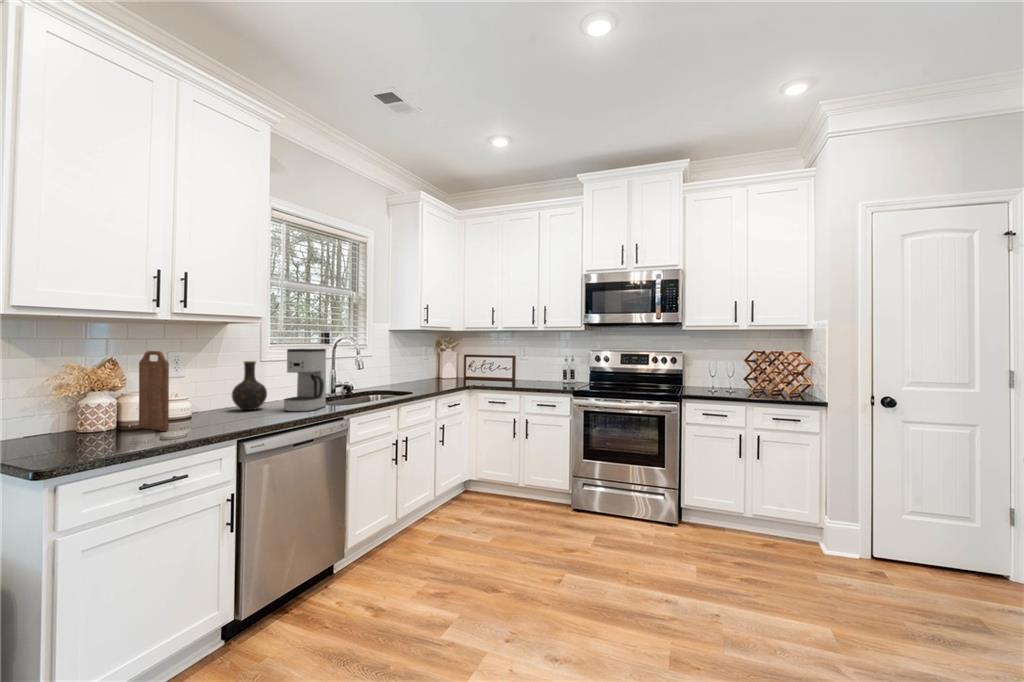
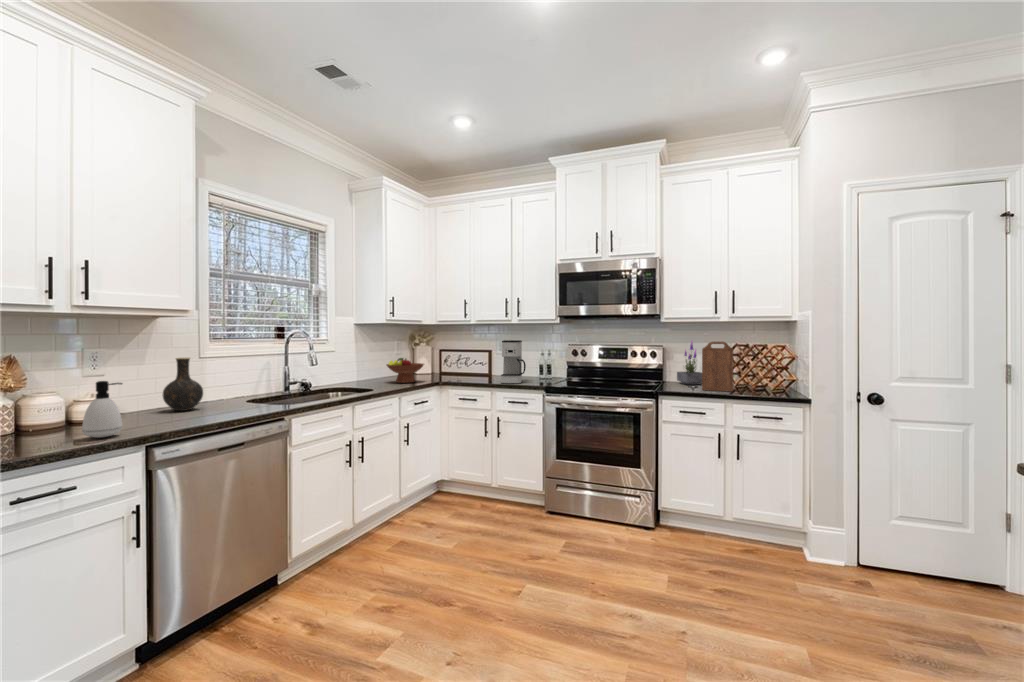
potted plant: none [696,346,723,389] -> present [677,341,702,385]
coffee maker: present [284,349,326,412] -> present [501,340,526,384]
cutting board: present [139,351,169,431] -> present [702,342,734,392]
fruit bowl: none [419,362,456,386] -> present [387,358,424,383]
soap dispenser: none [182,381,216,433] -> present [82,381,122,438]

